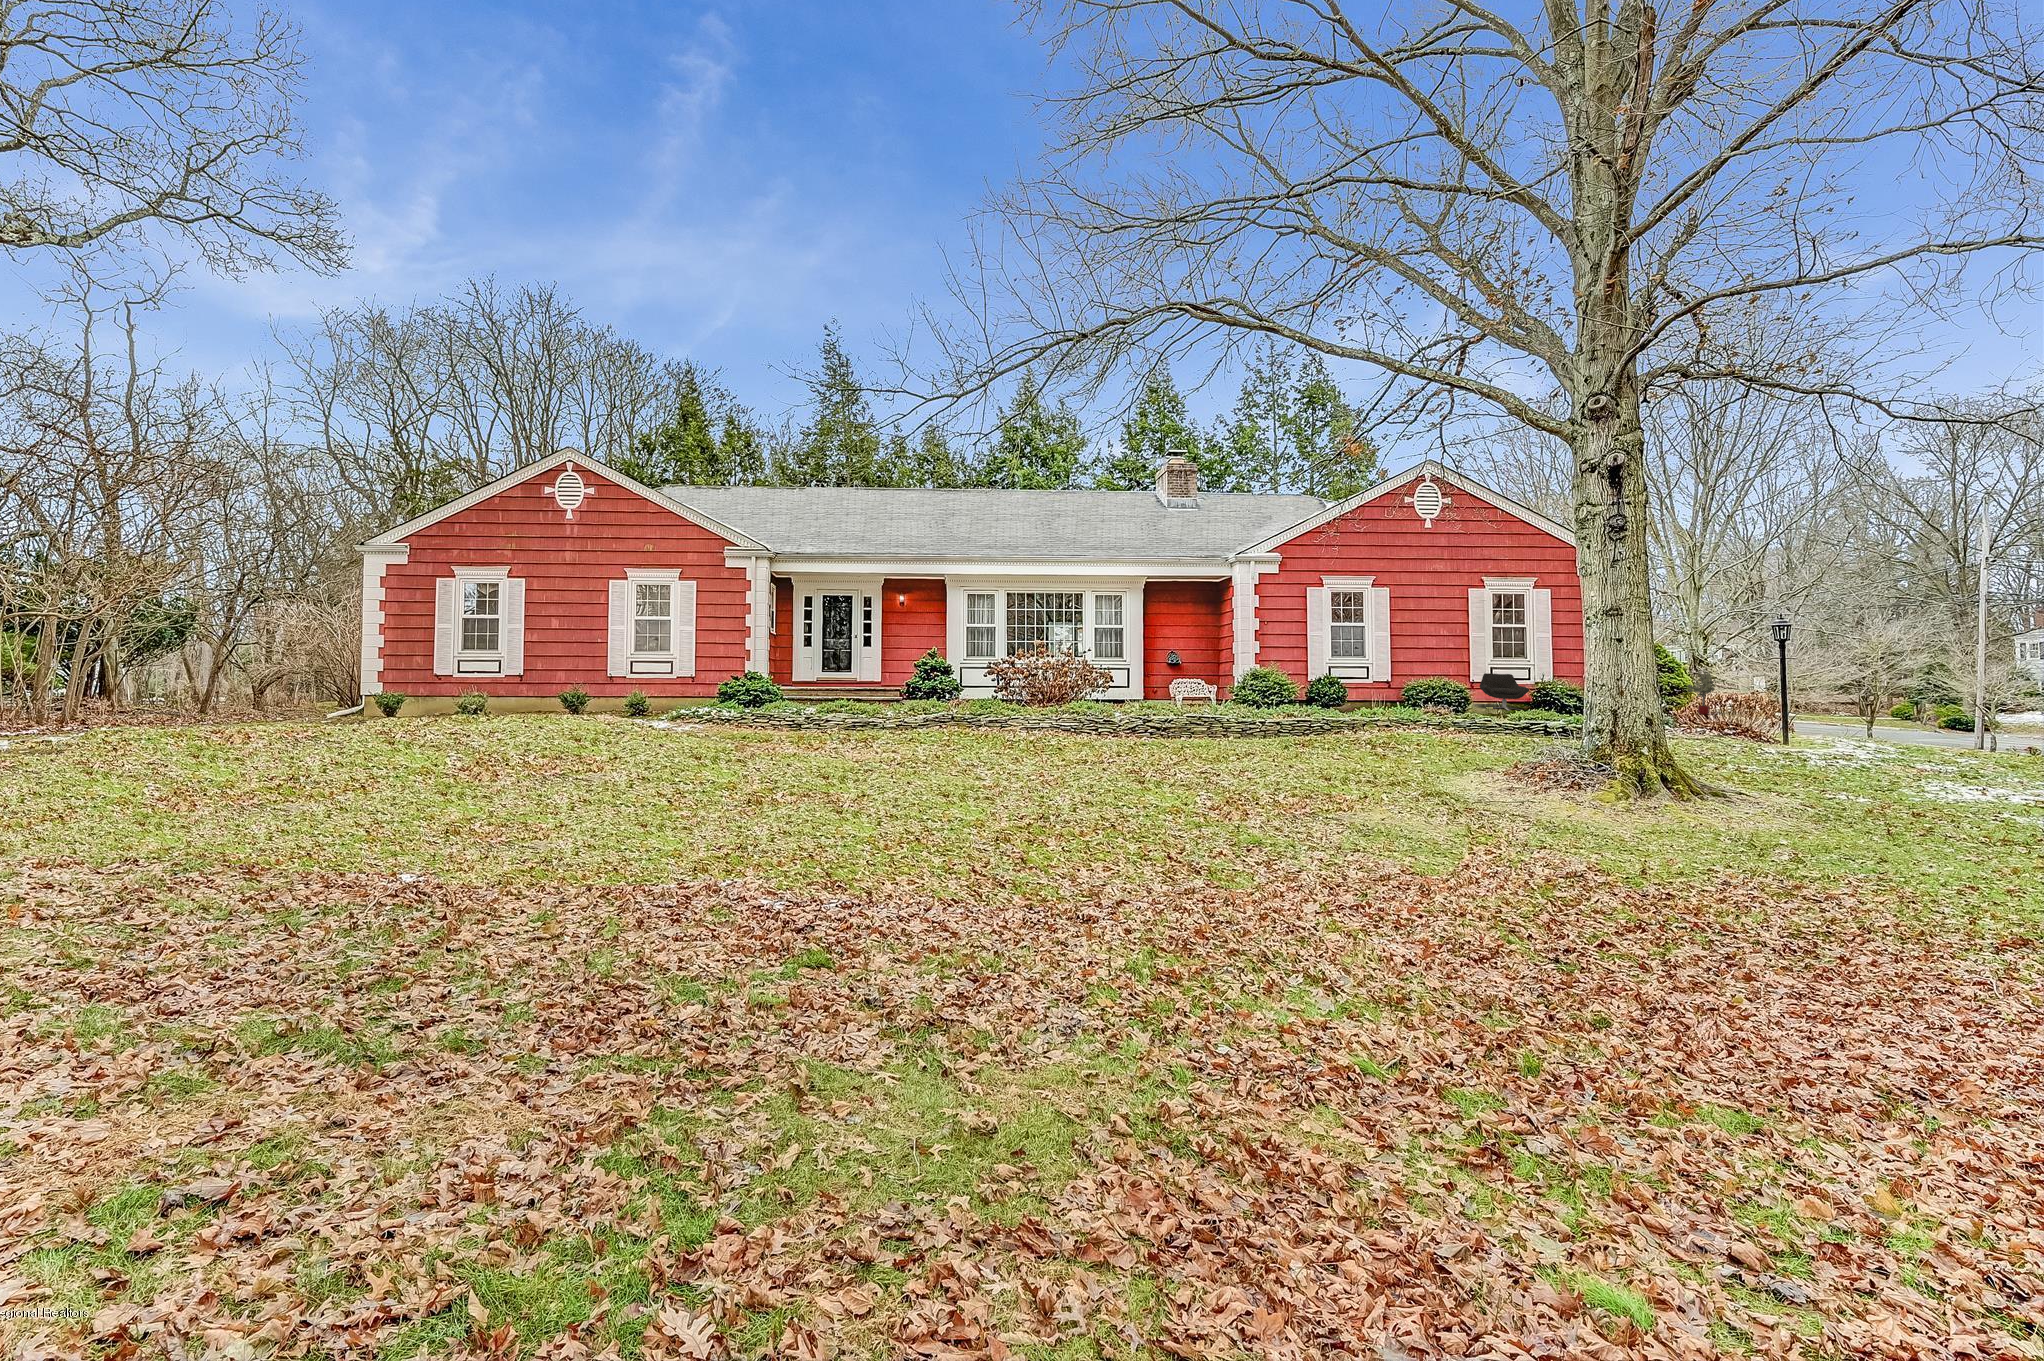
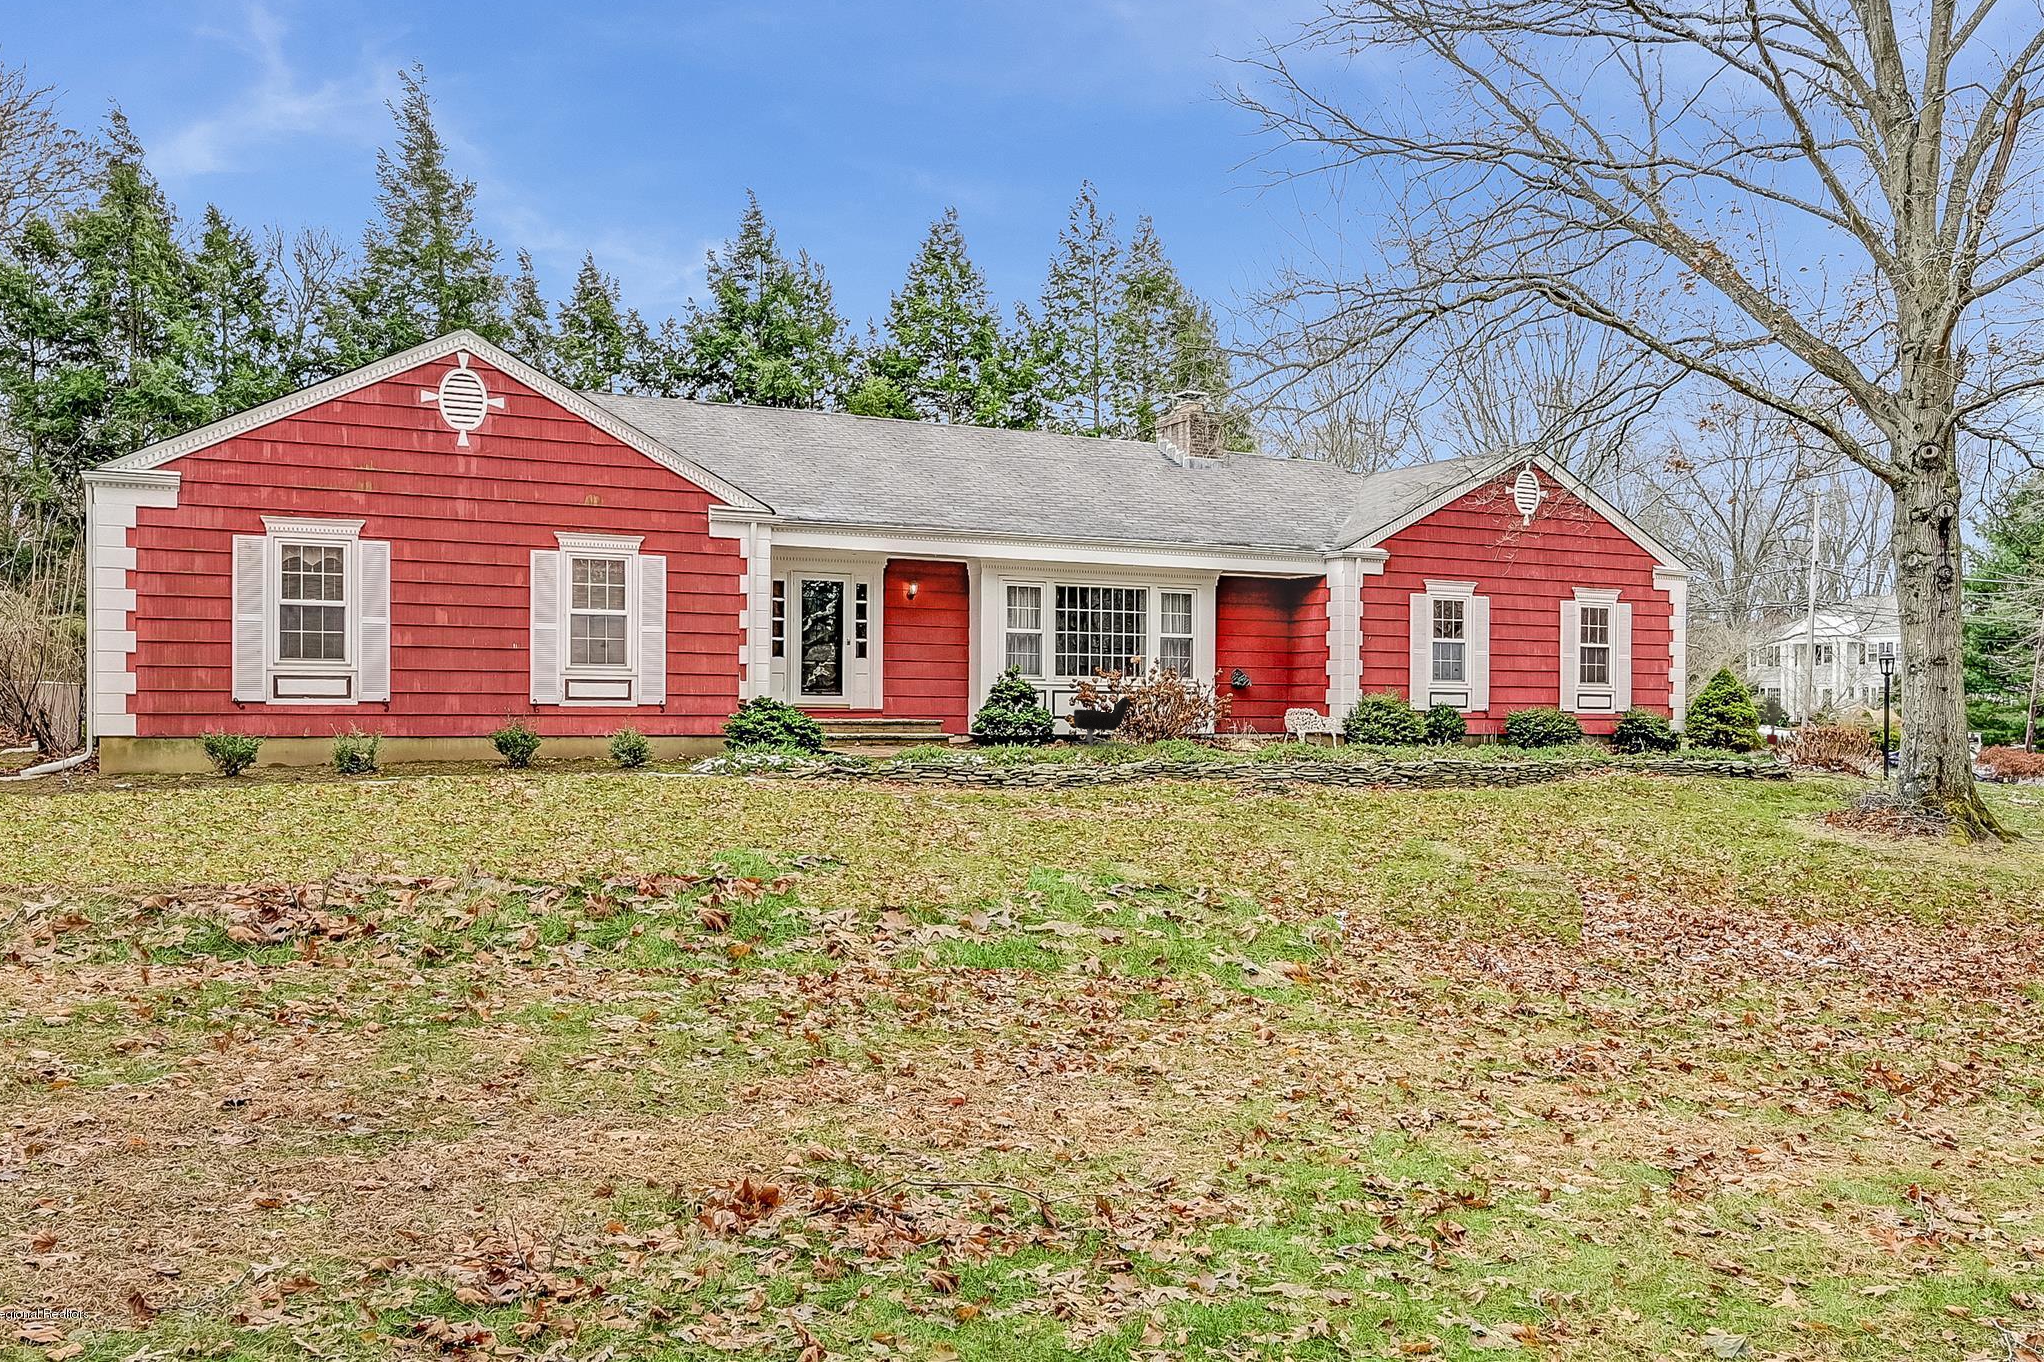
lounge chair: present [1480,673,1529,710] -> present [1074,698,1130,746]

